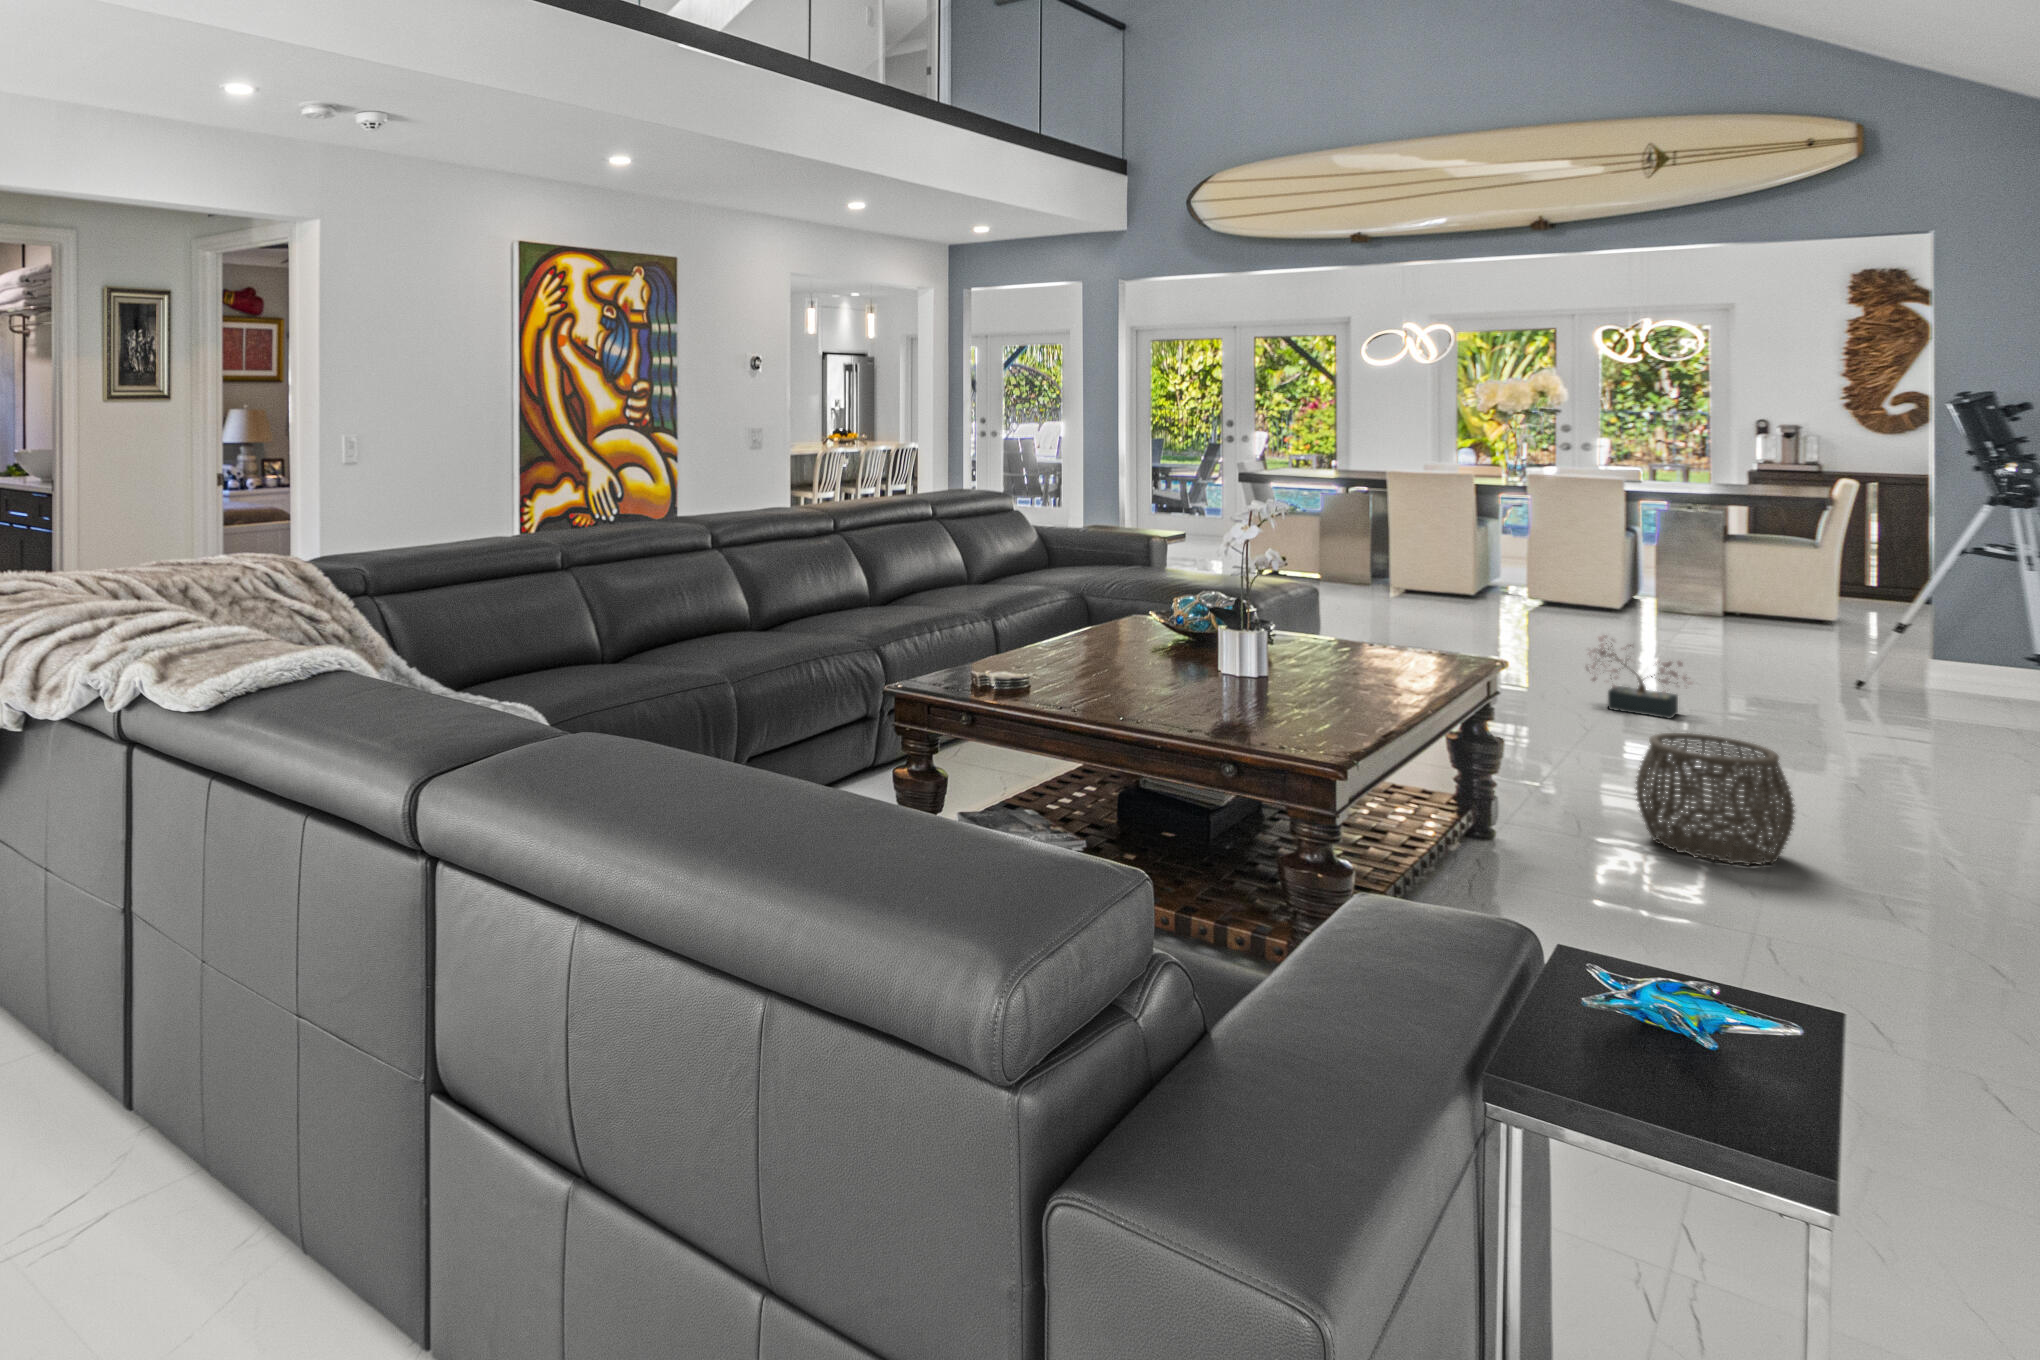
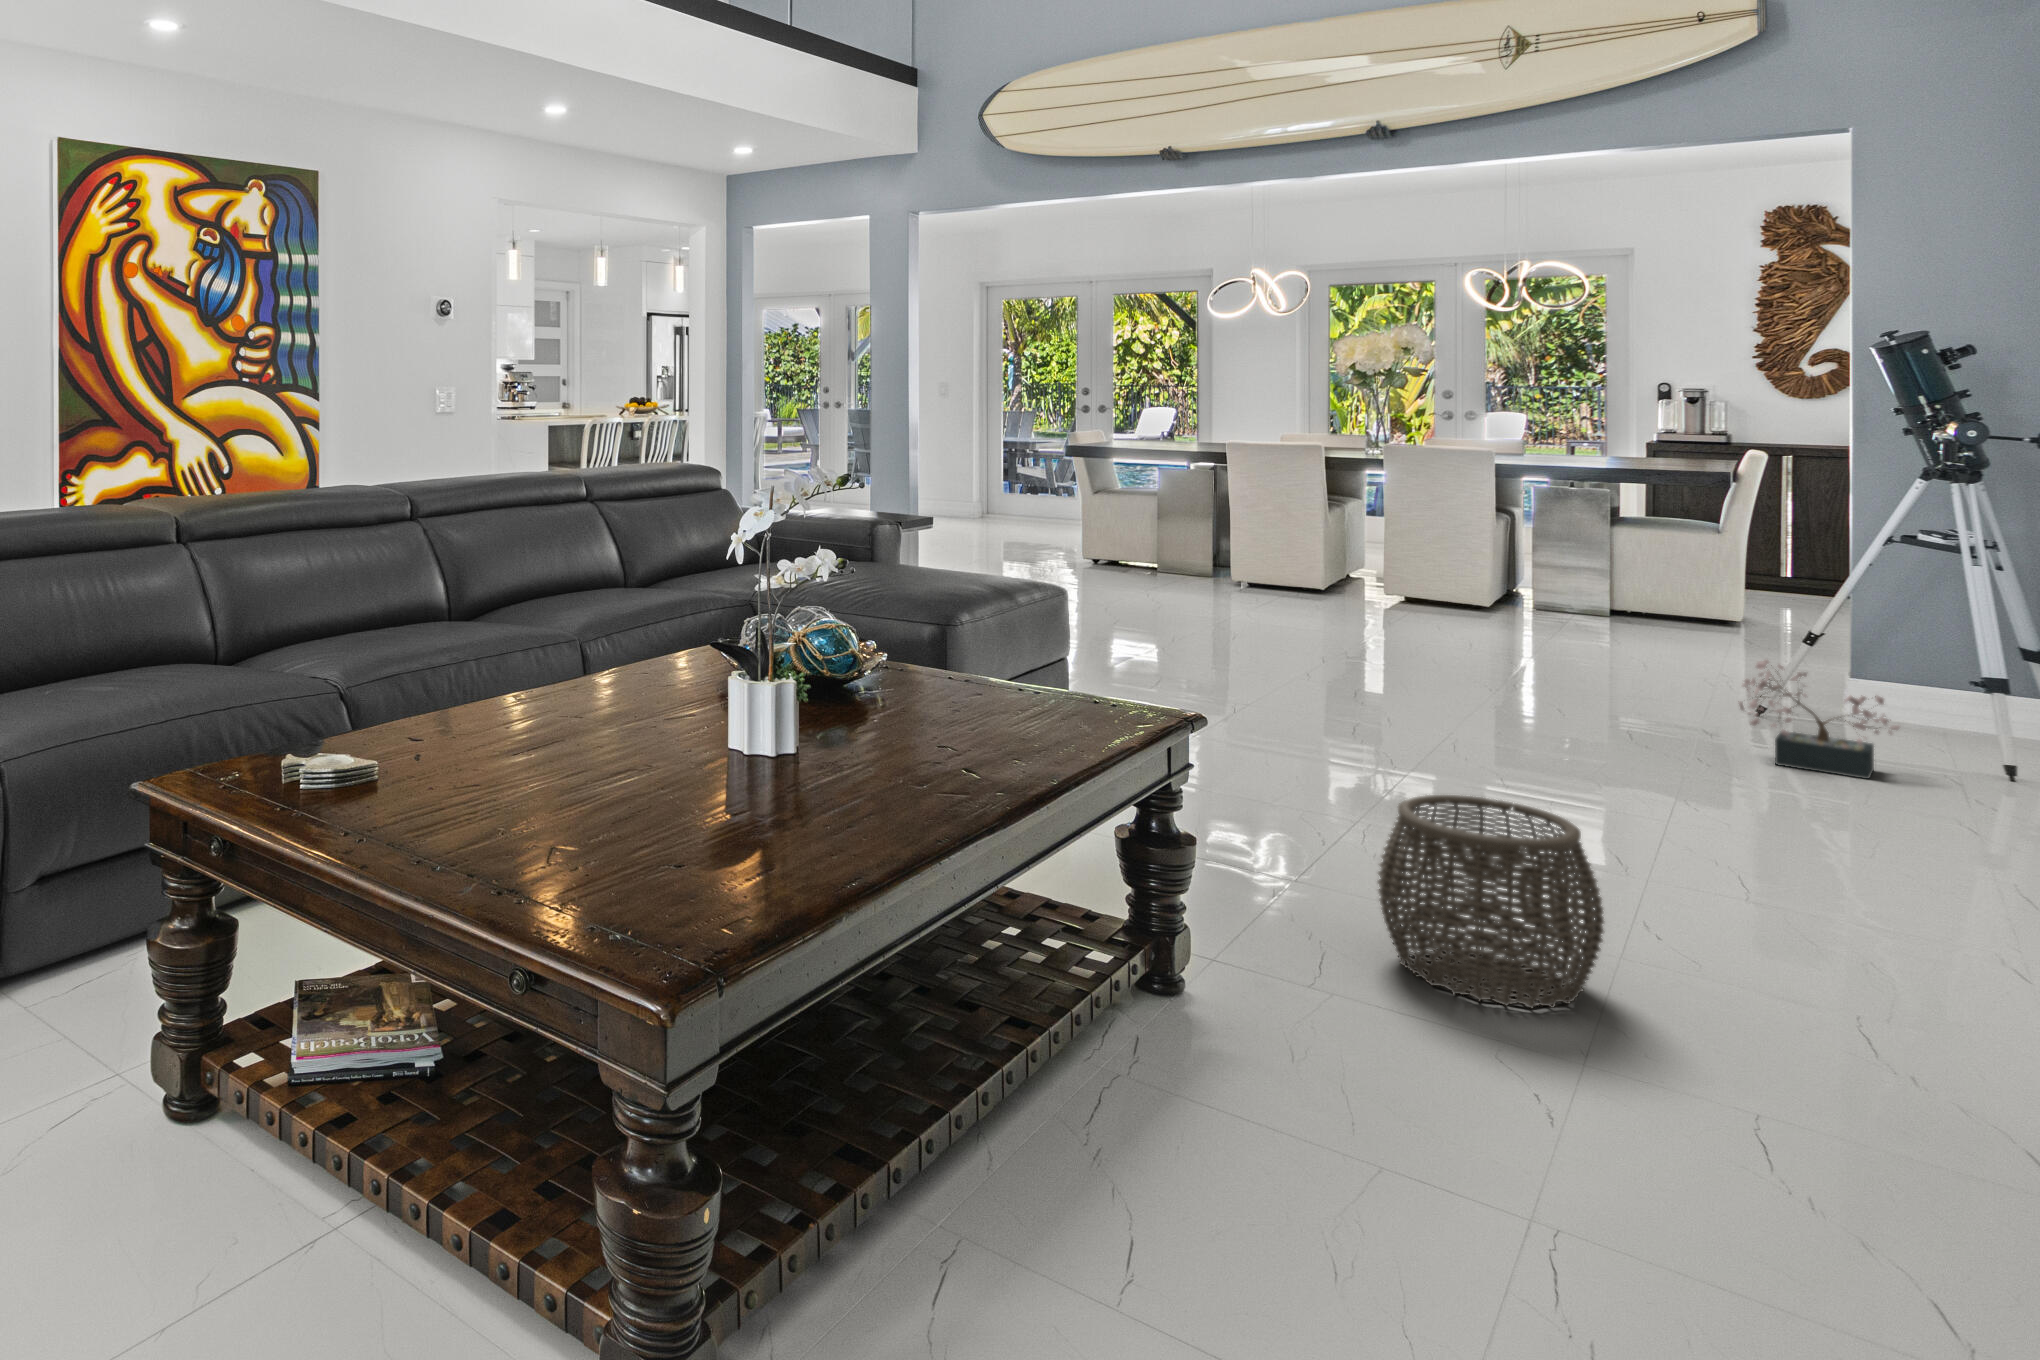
decorative plant: present [1586,635,1692,719] -> present [1739,660,1900,779]

